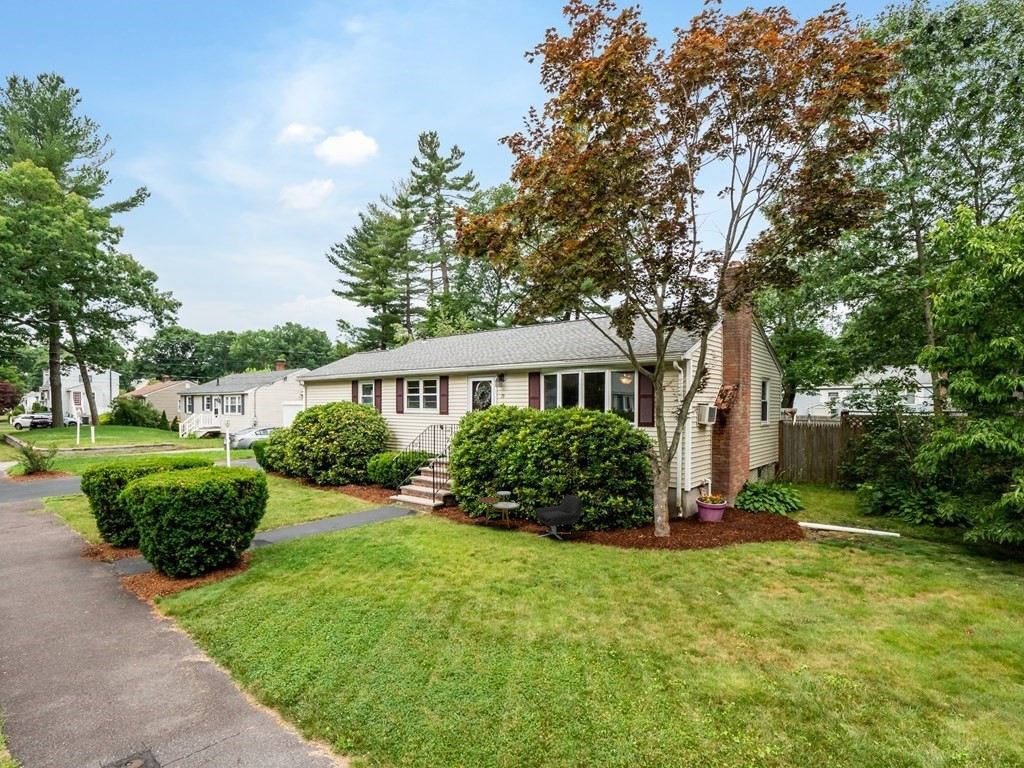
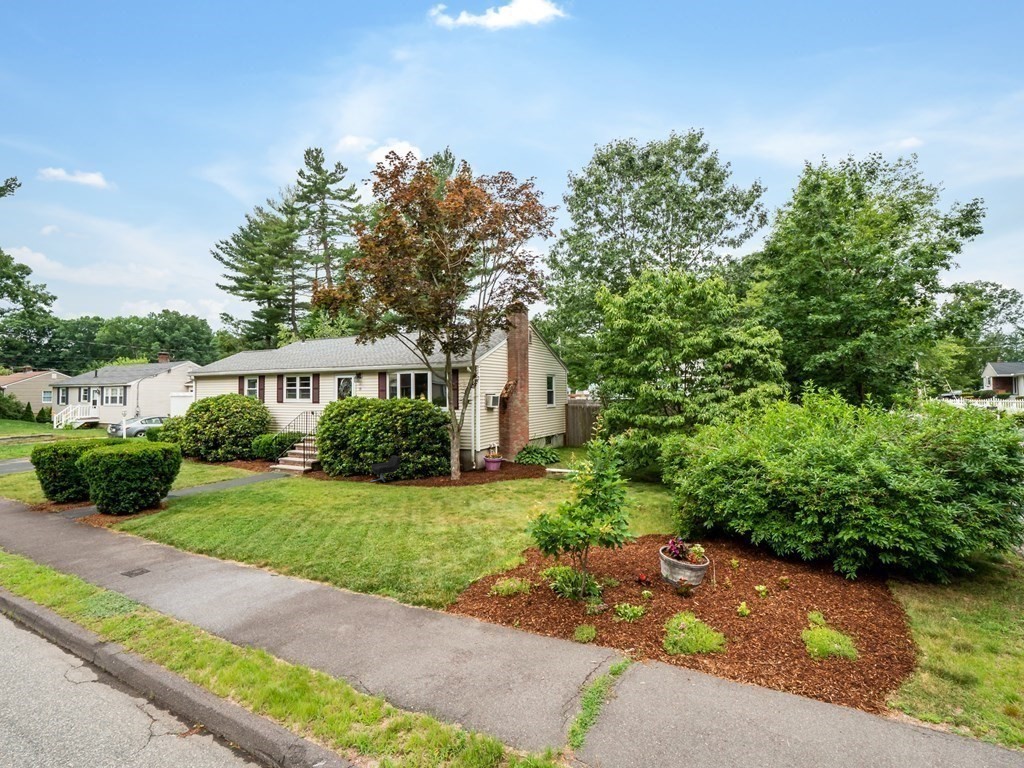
side table: present [477,491,520,528] -> none [333,456,361,478]

